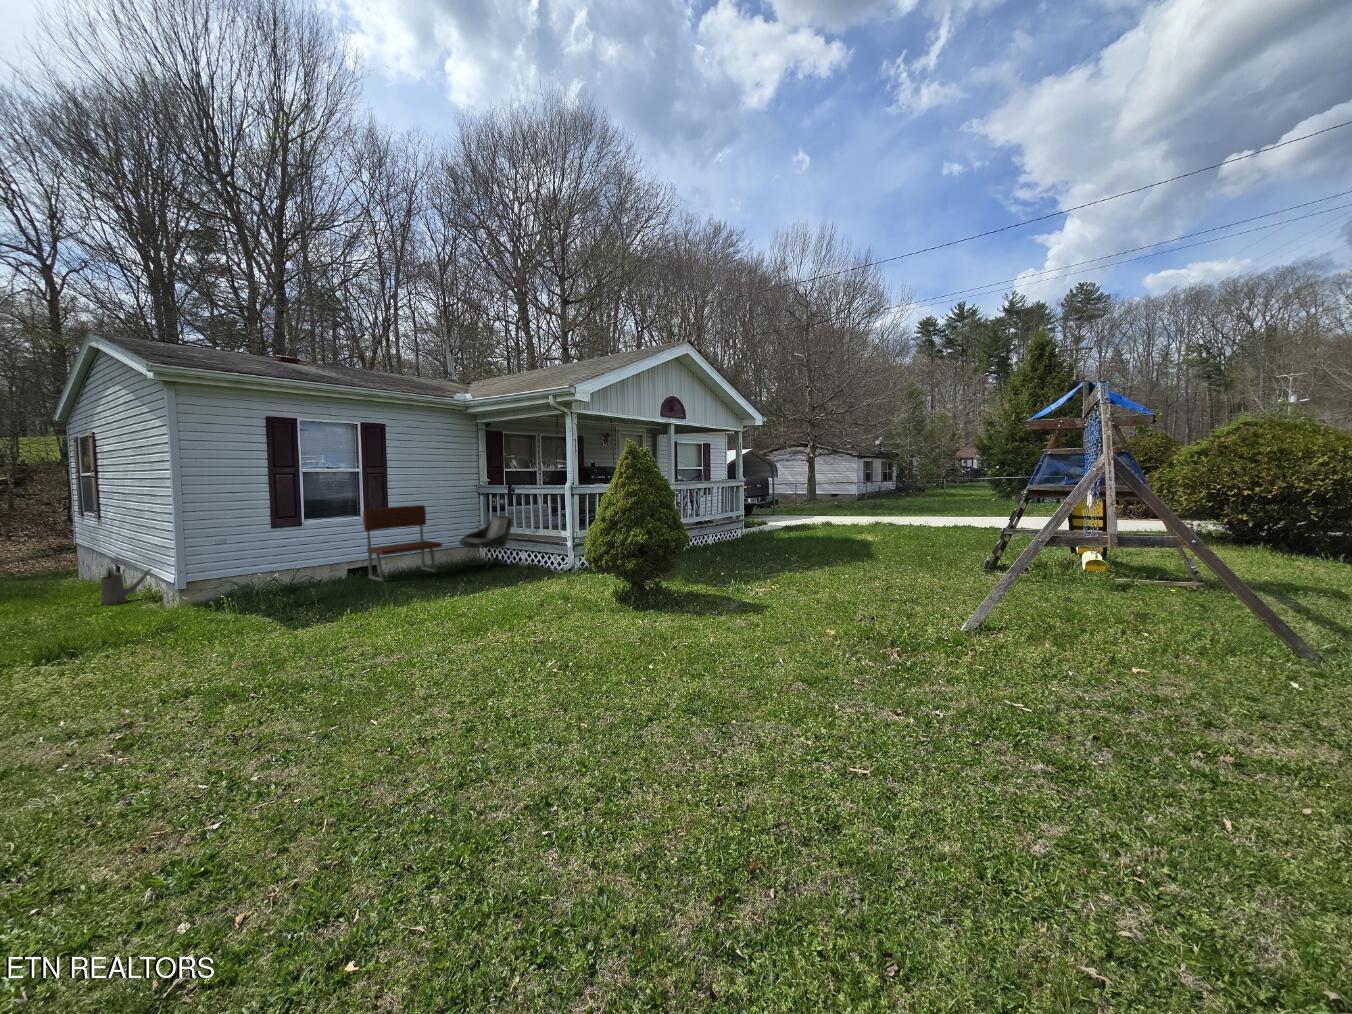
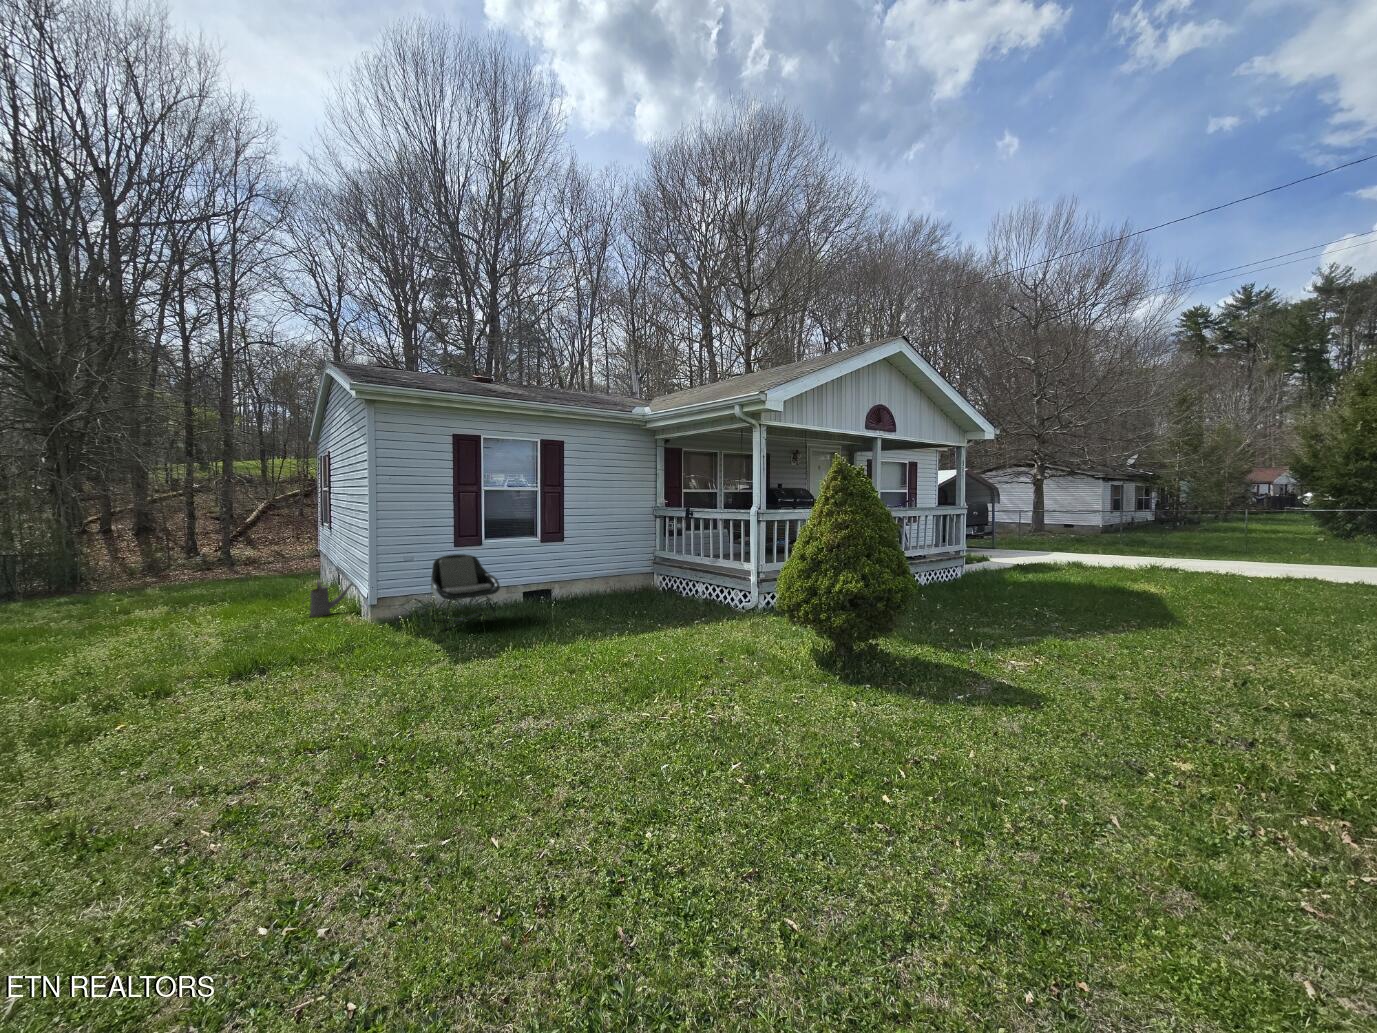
bench: present [363,505,442,582] -> none [539,528,616,610]
lounge chair: present [459,516,514,569] -> present [431,554,500,630]

